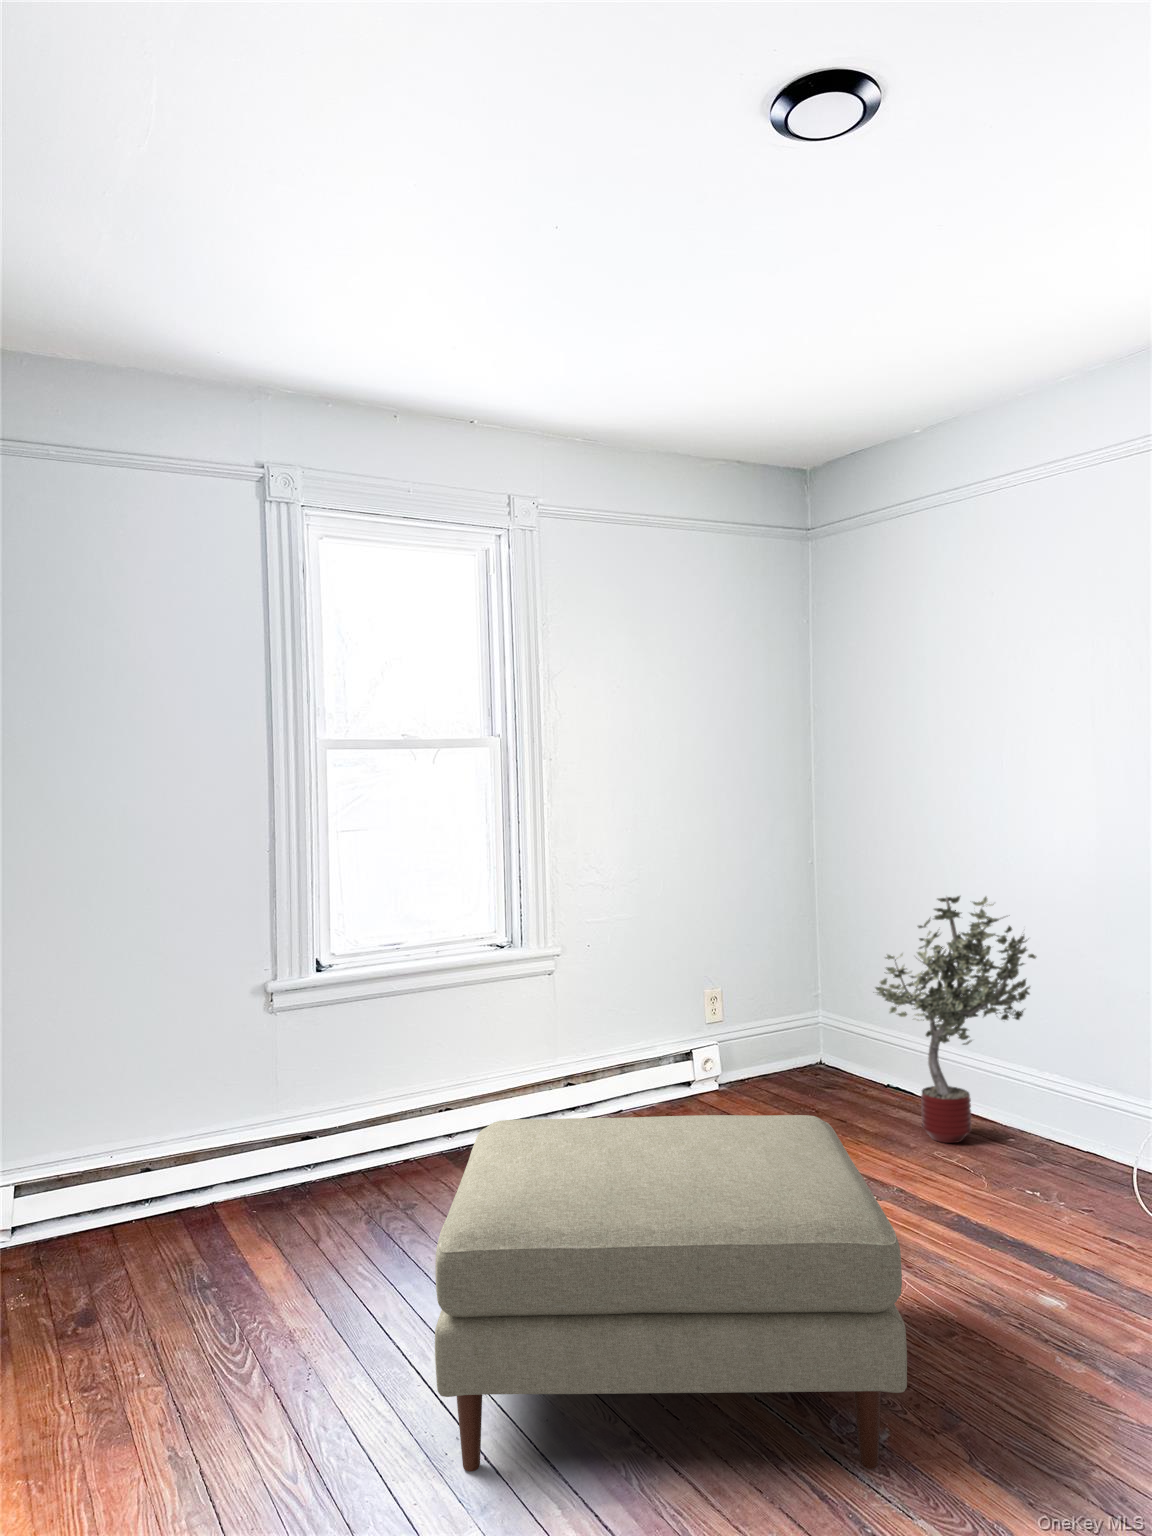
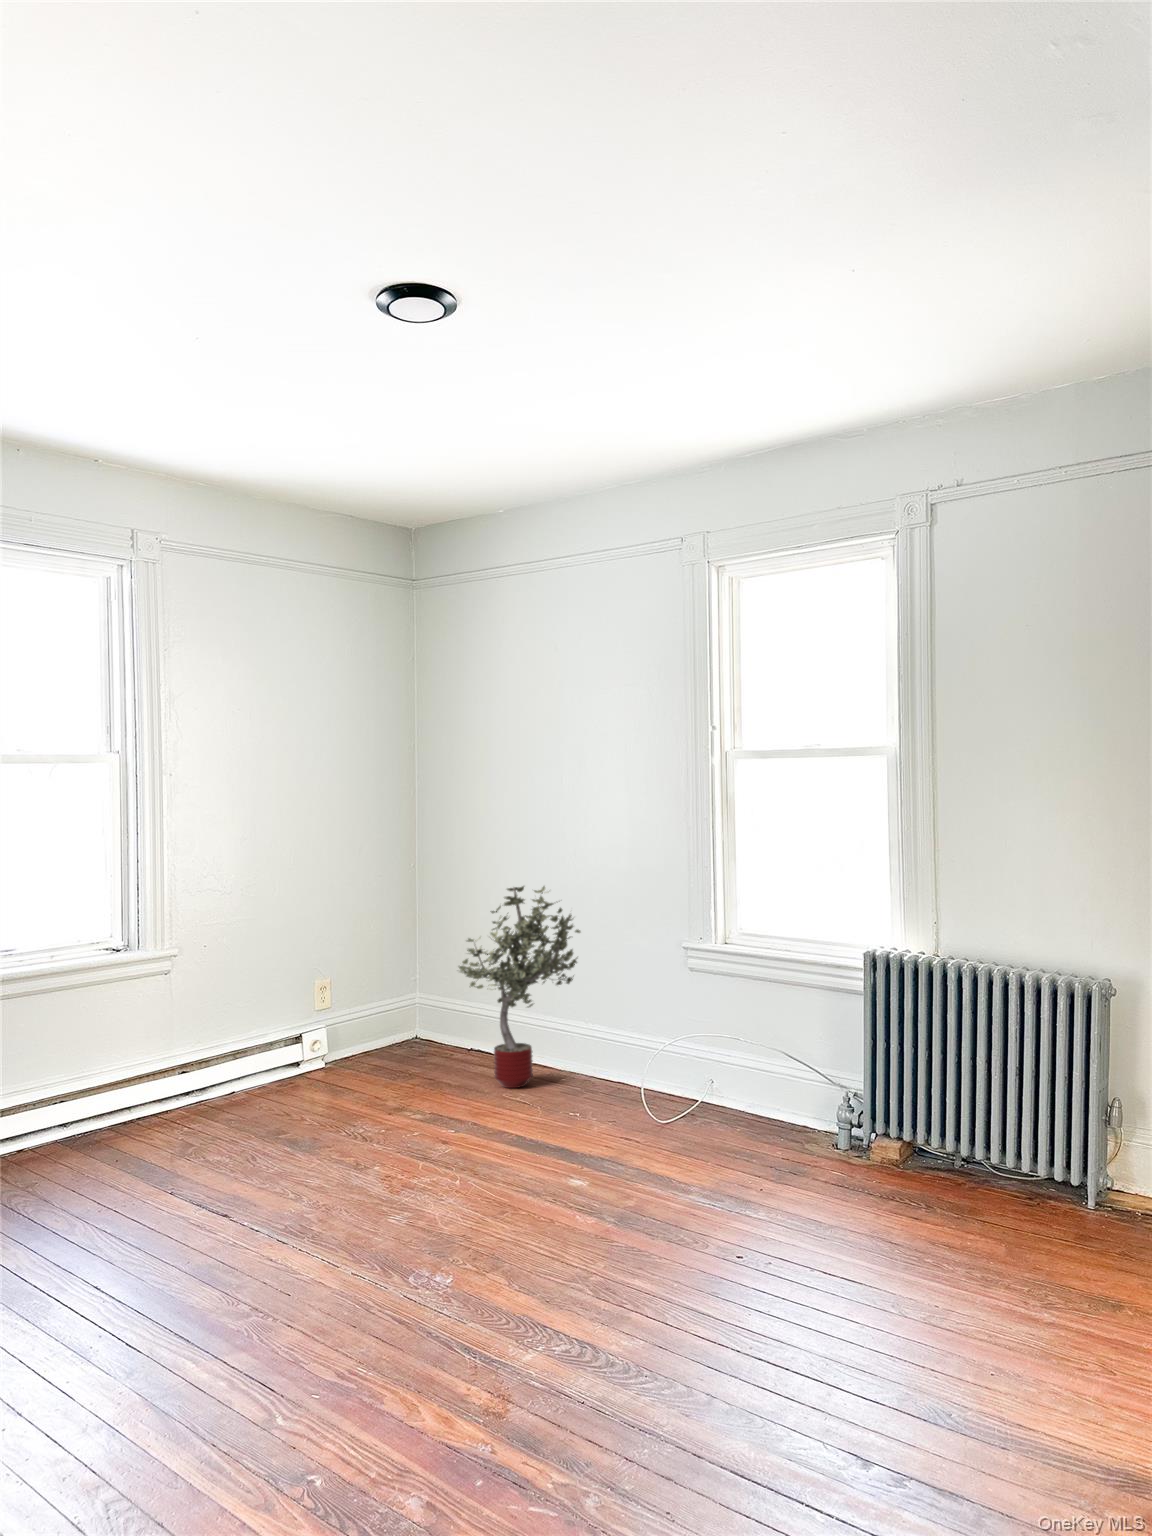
ottoman: present [435,1115,907,1472] -> none [84,1056,463,1357]

